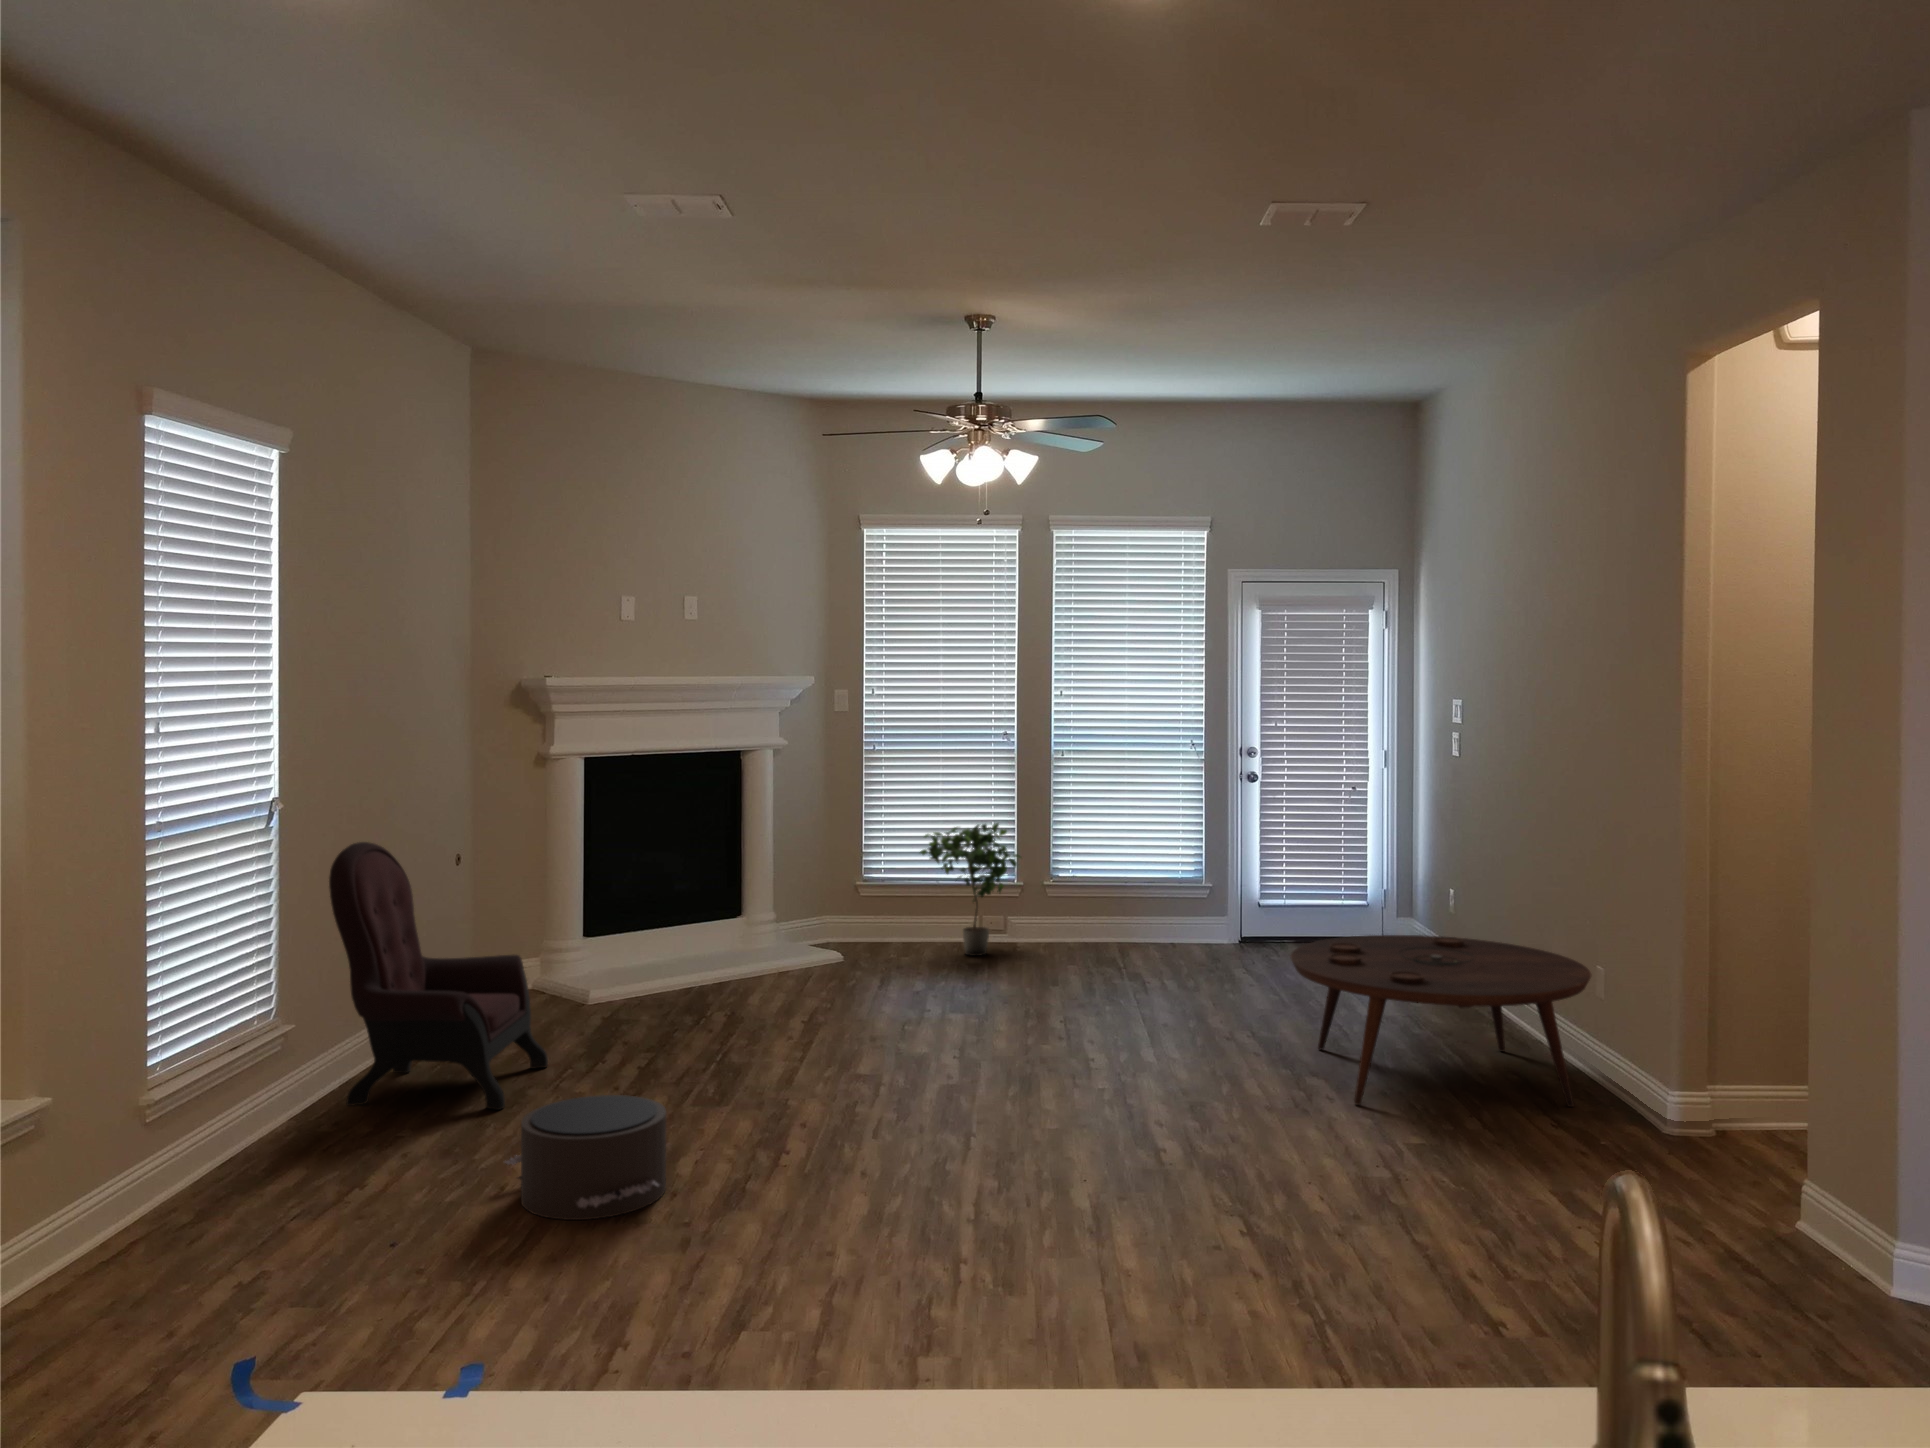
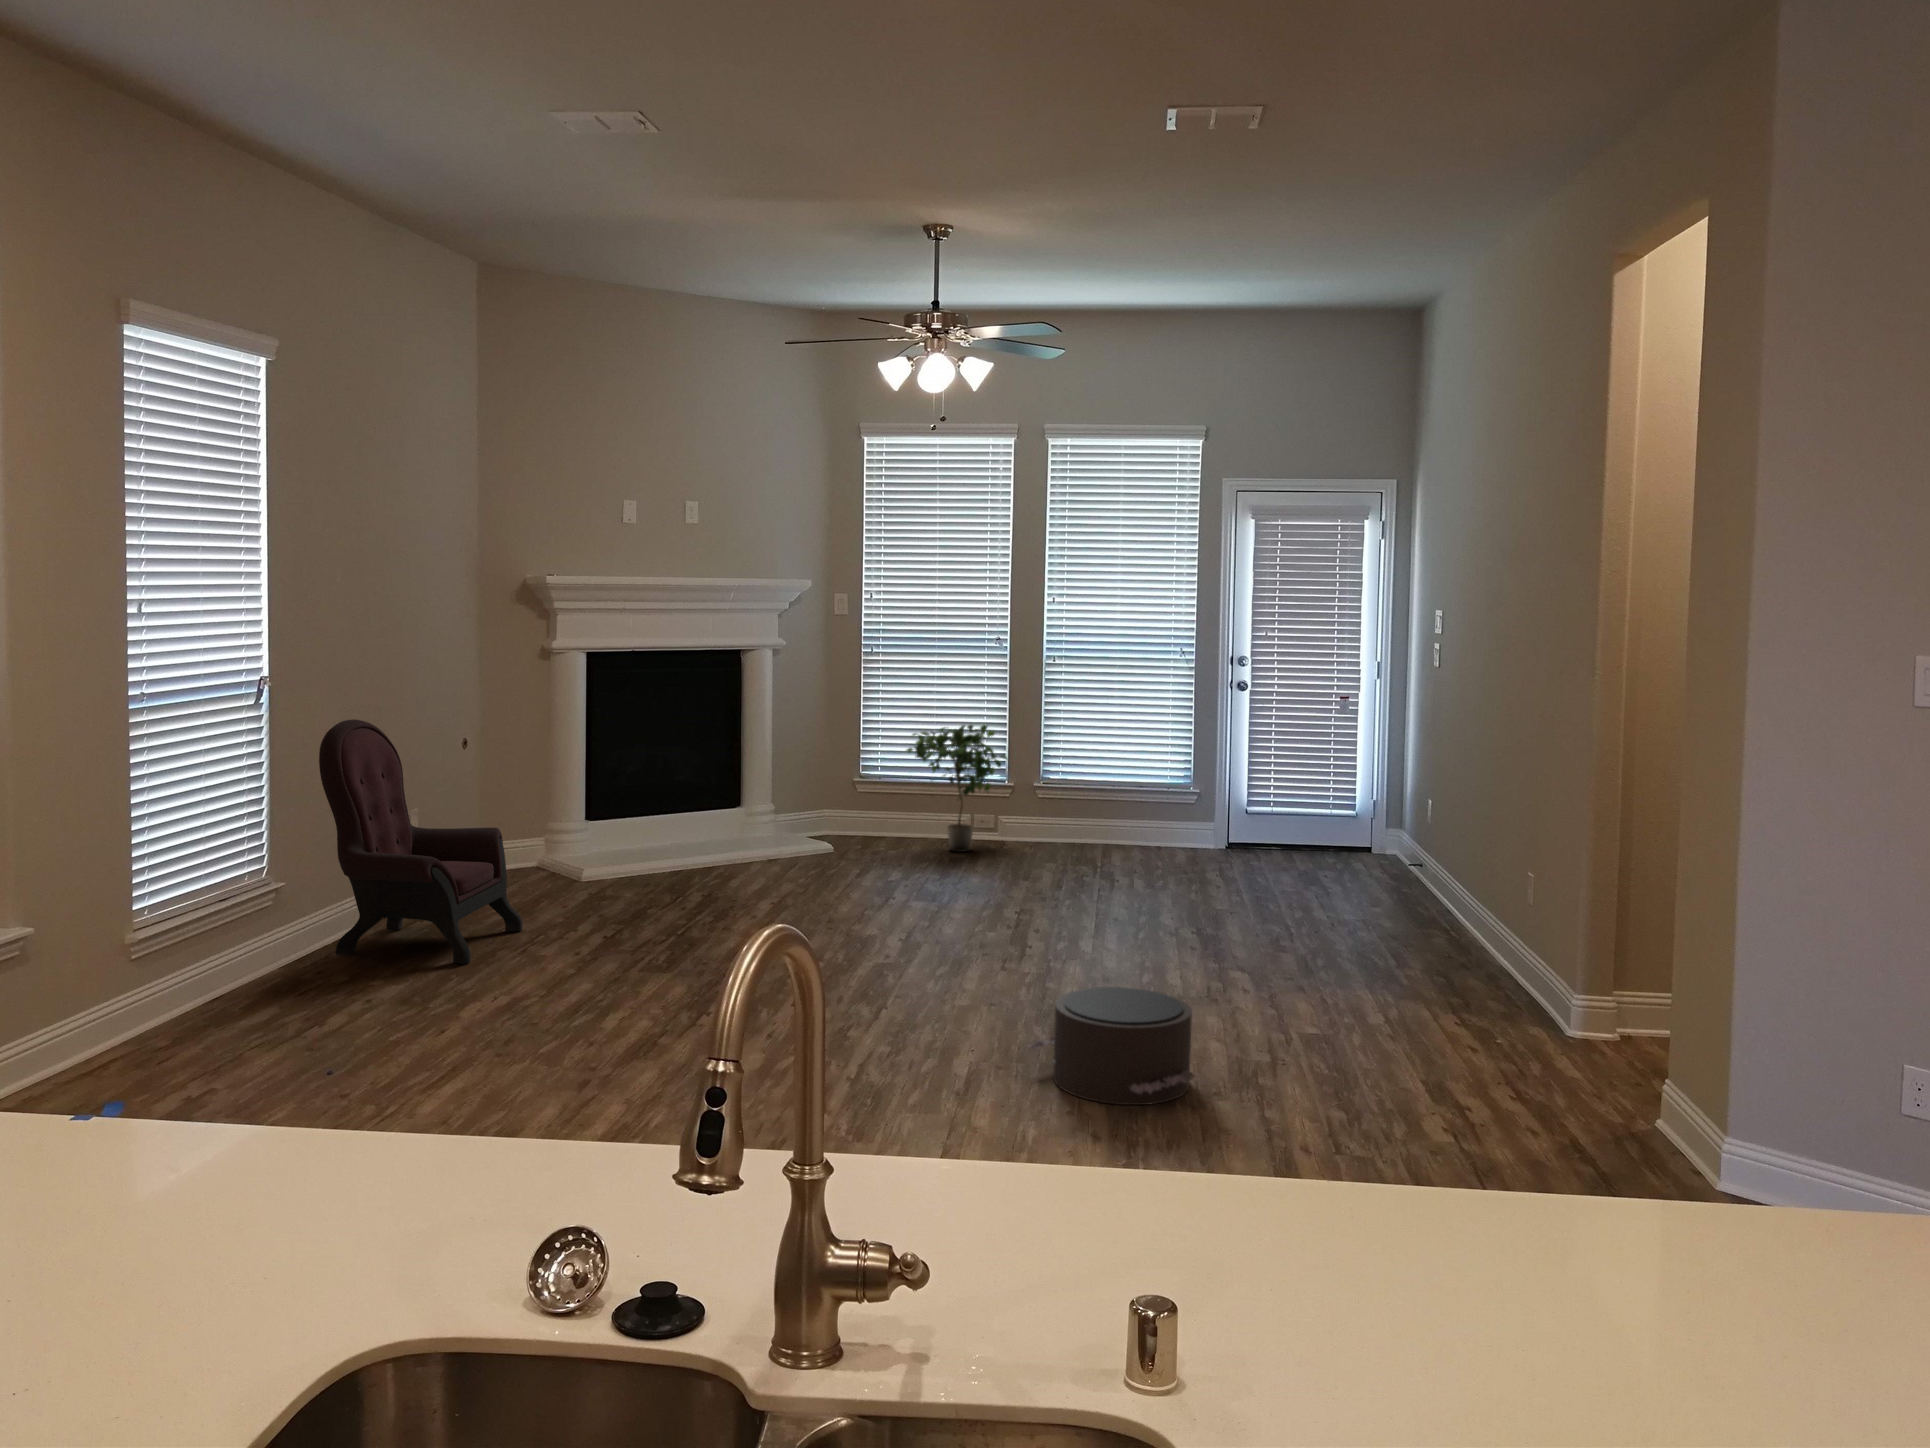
coffee table: present [1290,935,1591,1107] -> none [1218,840,1519,1013]
pouf: present [505,1095,666,1220] -> present [1029,987,1195,1105]

